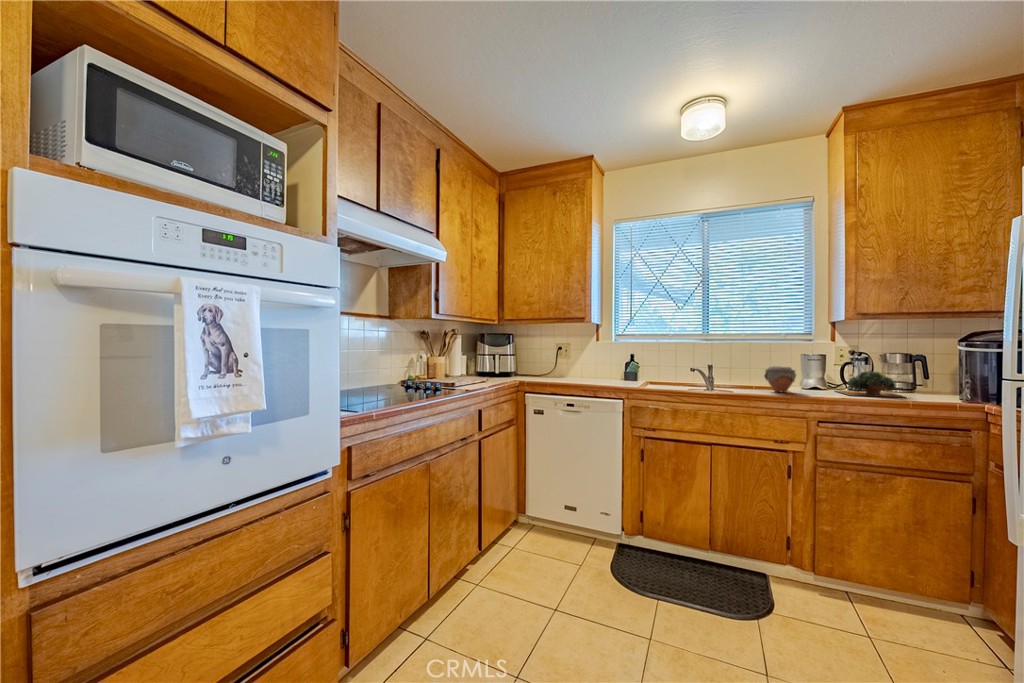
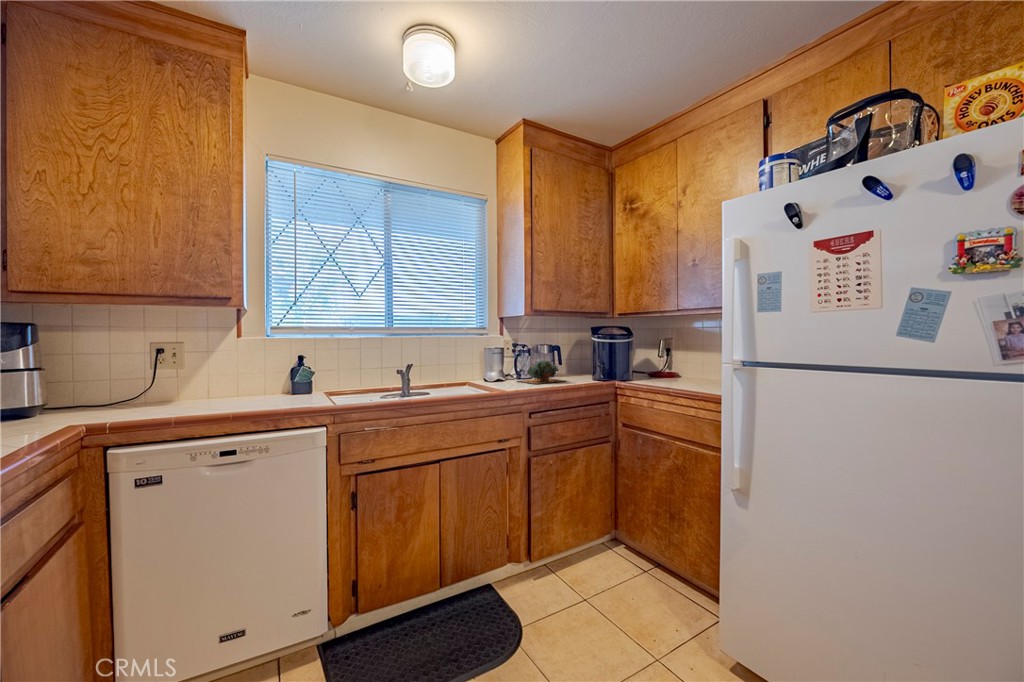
jar: present [764,366,796,392] -> none [474,361,500,388]

